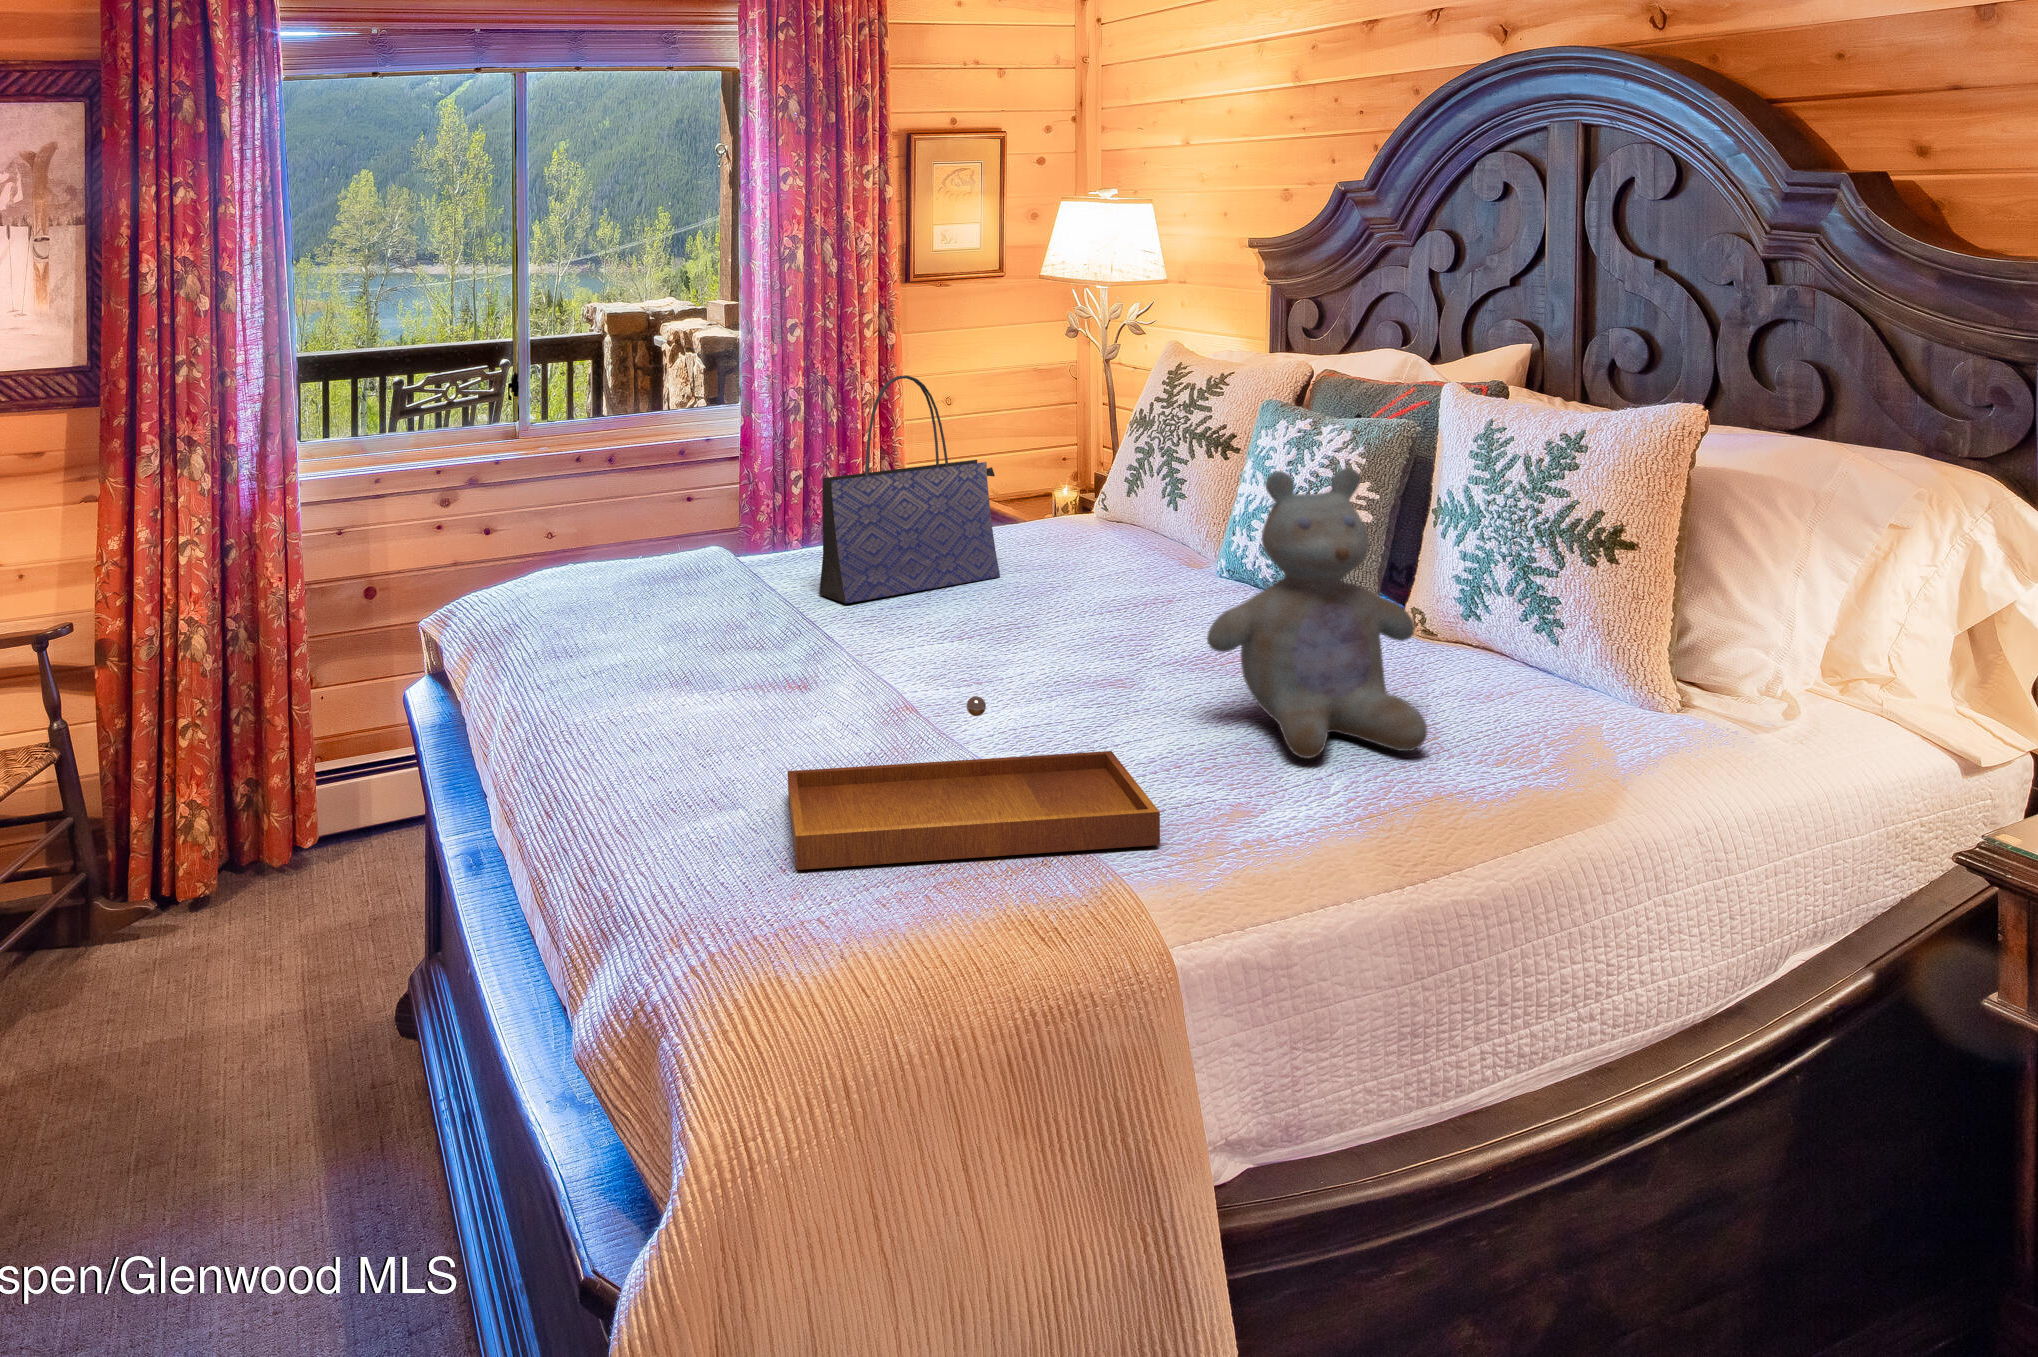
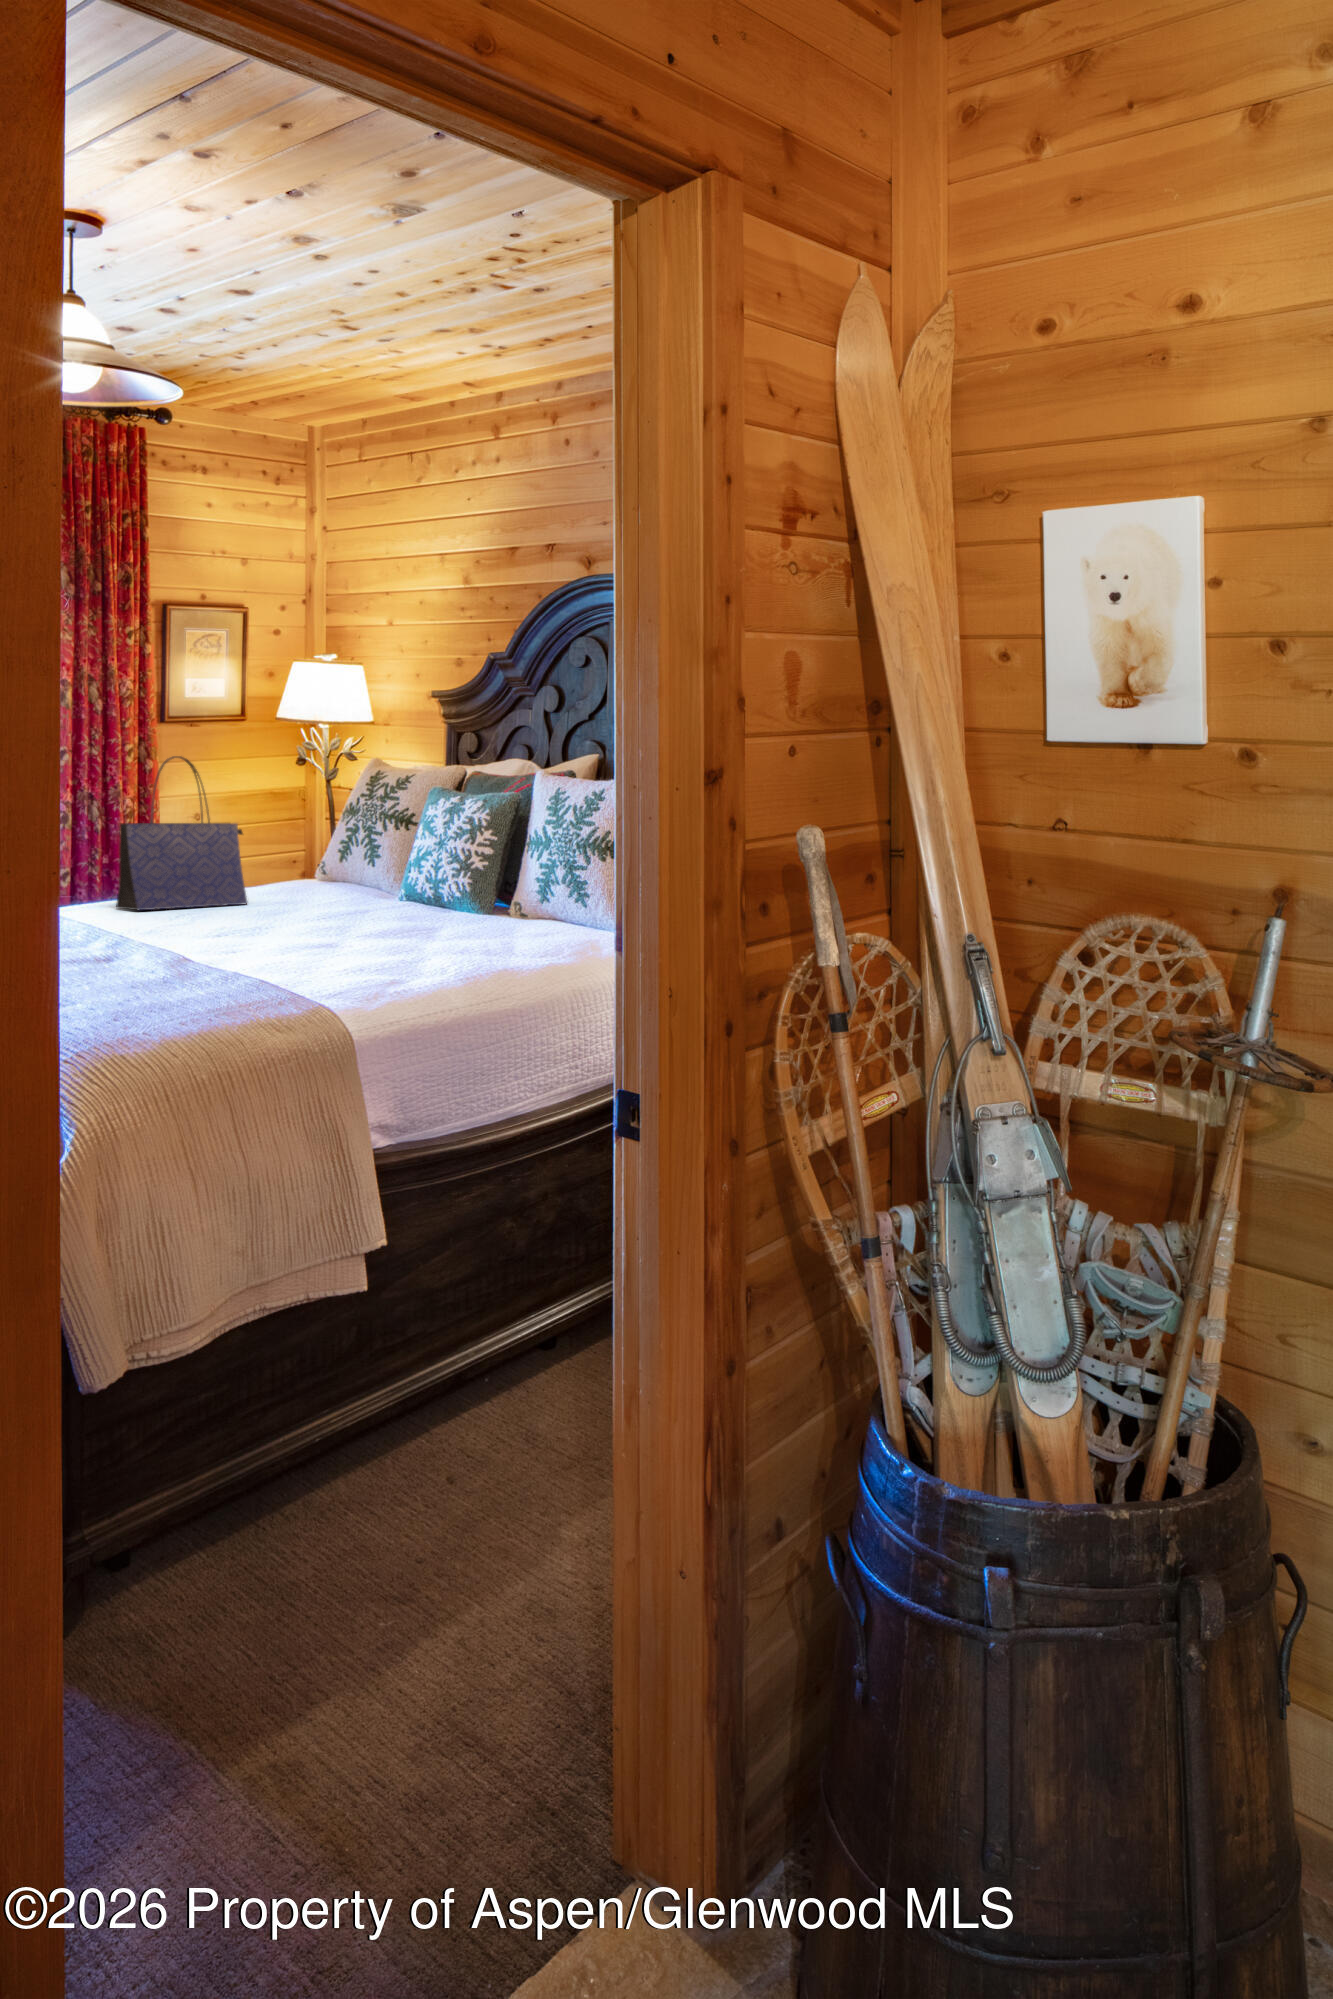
stuffed bear: present [1207,468,1427,759] -> none [380,788,502,945]
tray: present [788,696,1160,870] -> none [127,891,348,969]

